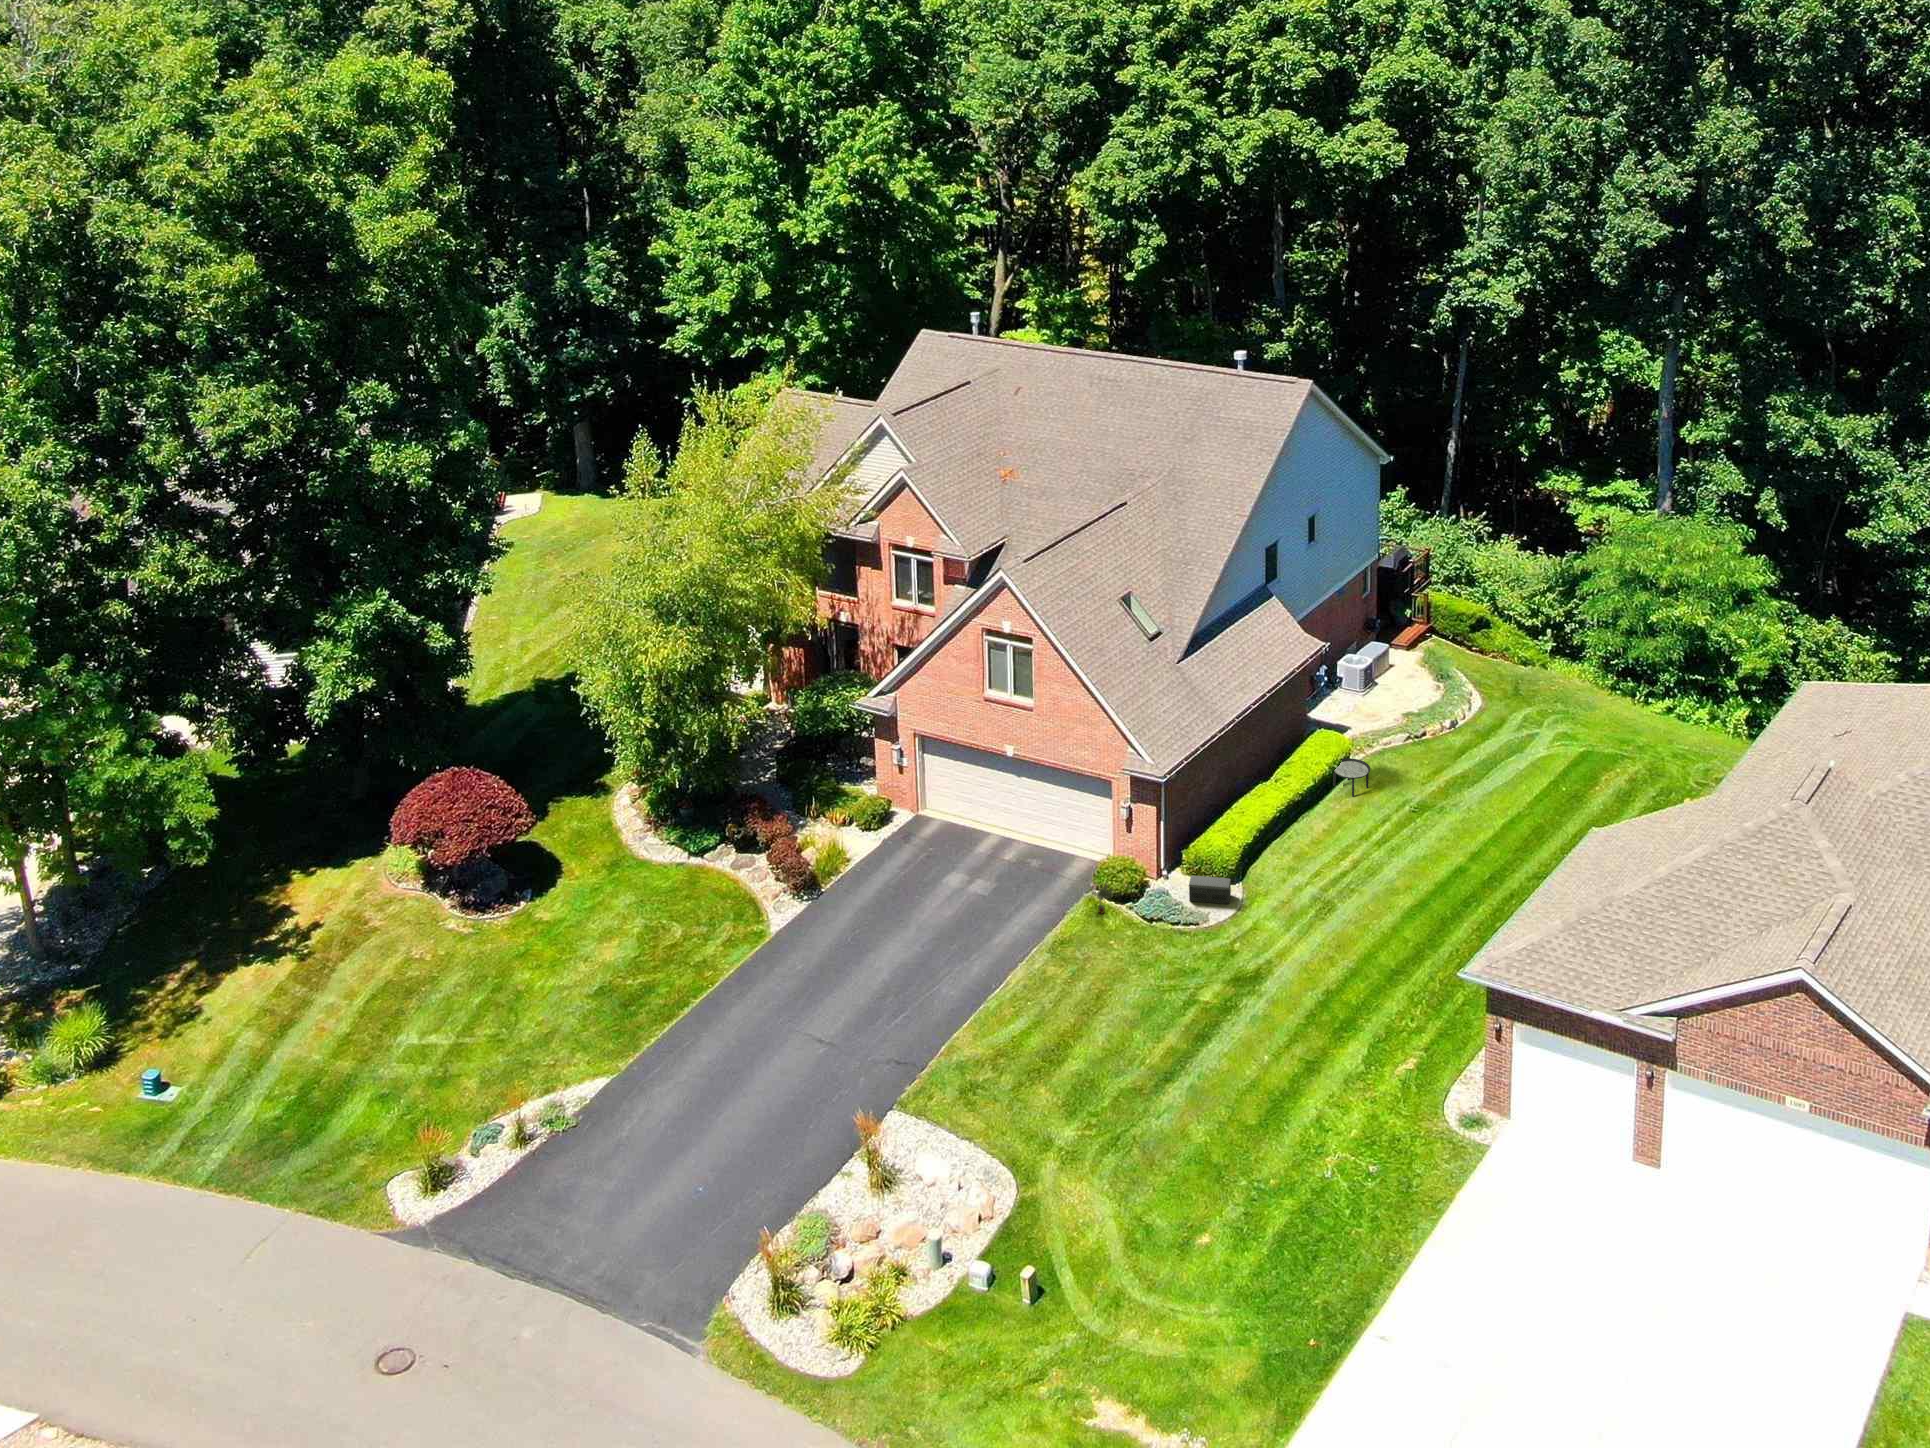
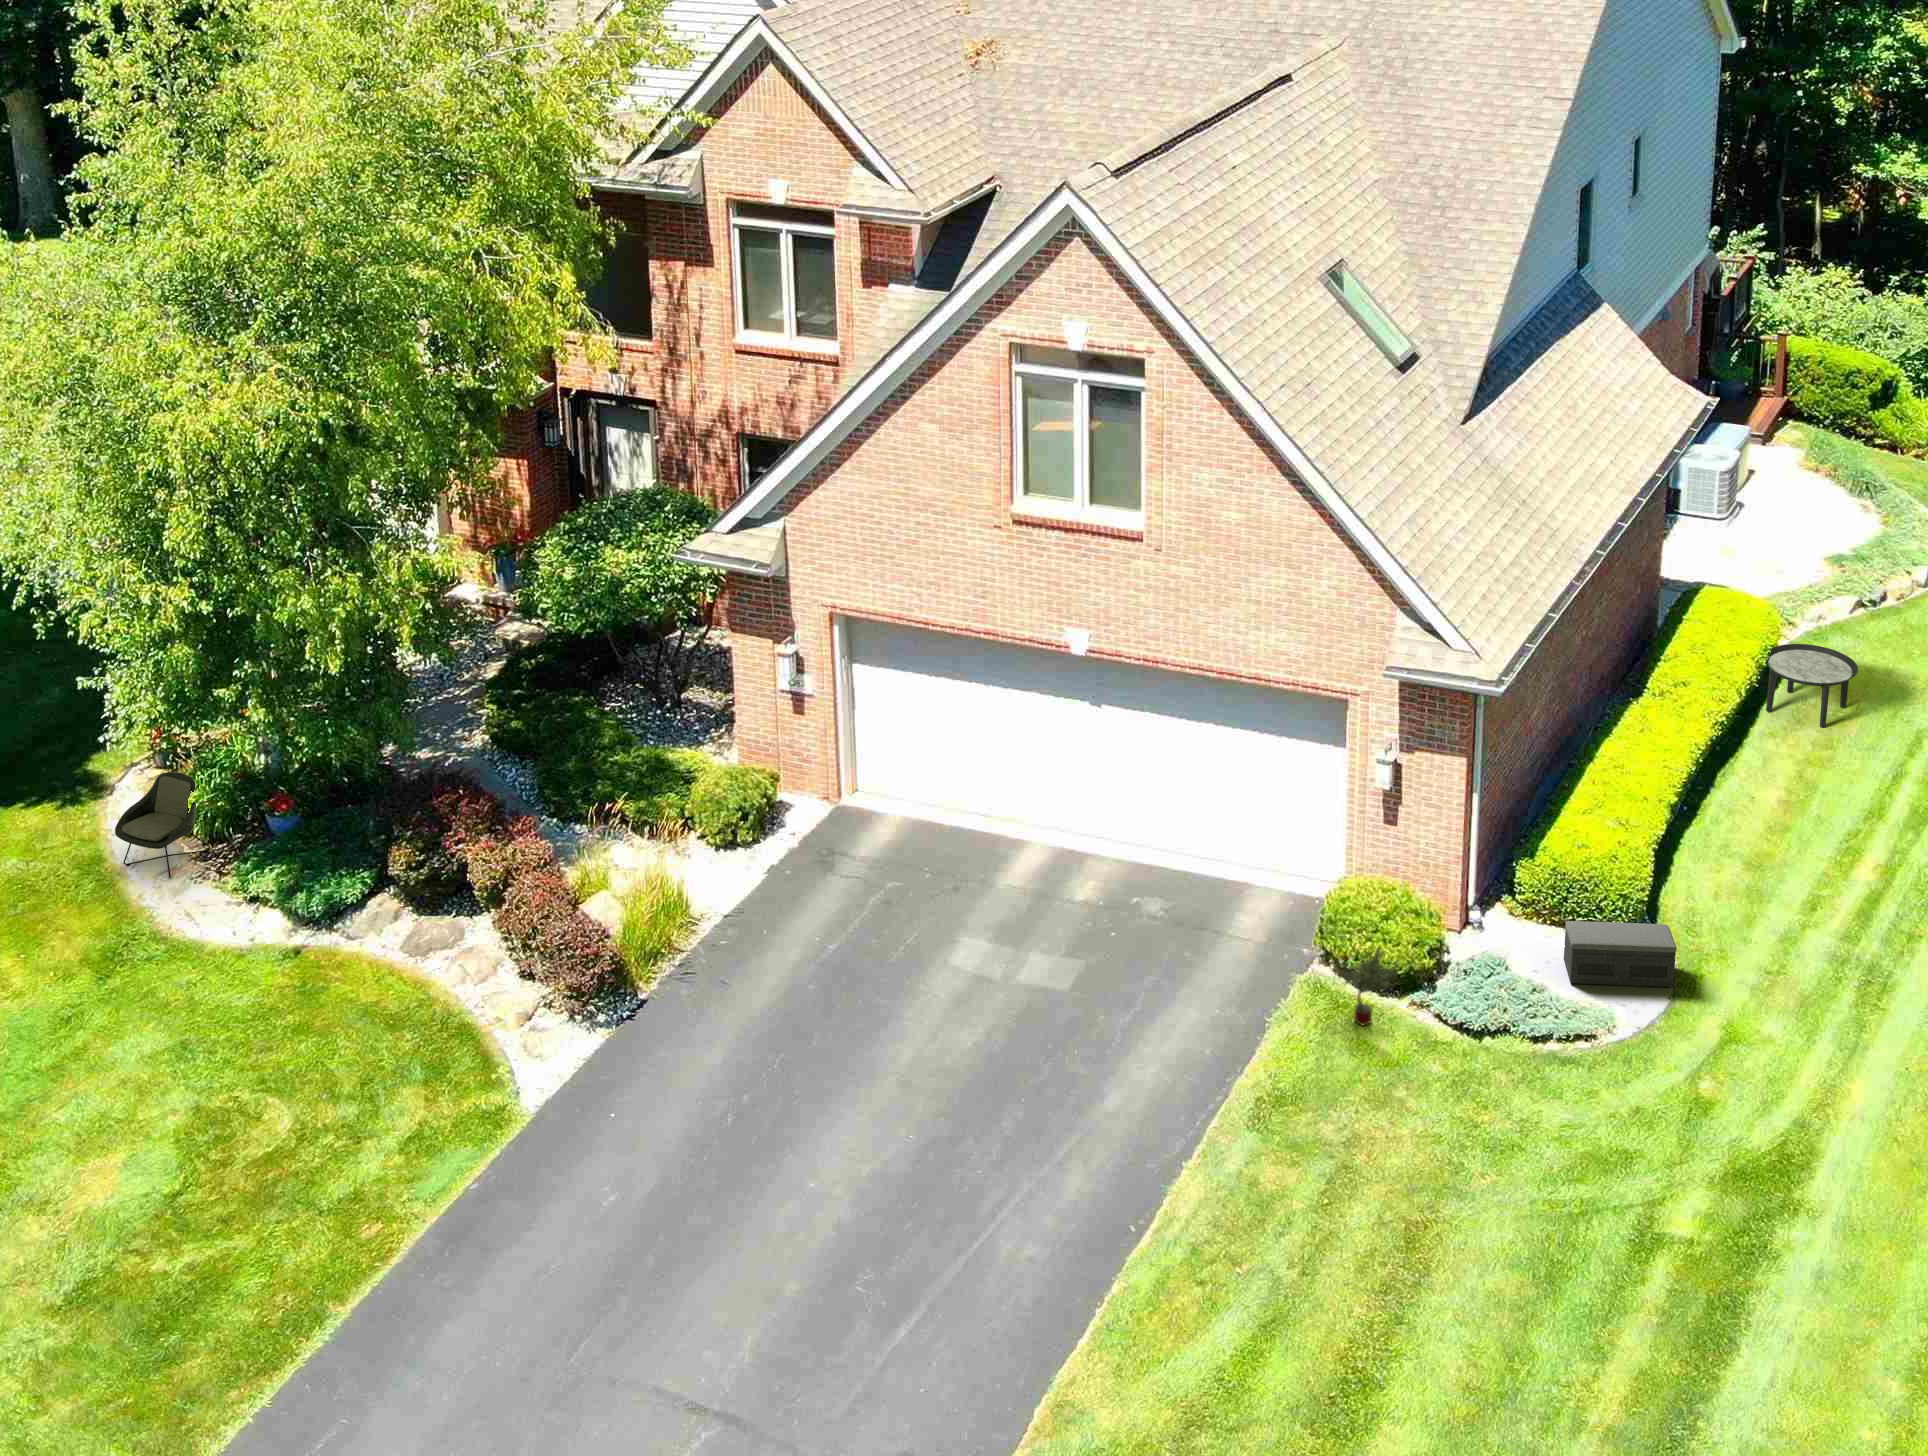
lounge chair: none [616,789,655,835] -> present [115,772,210,878]

